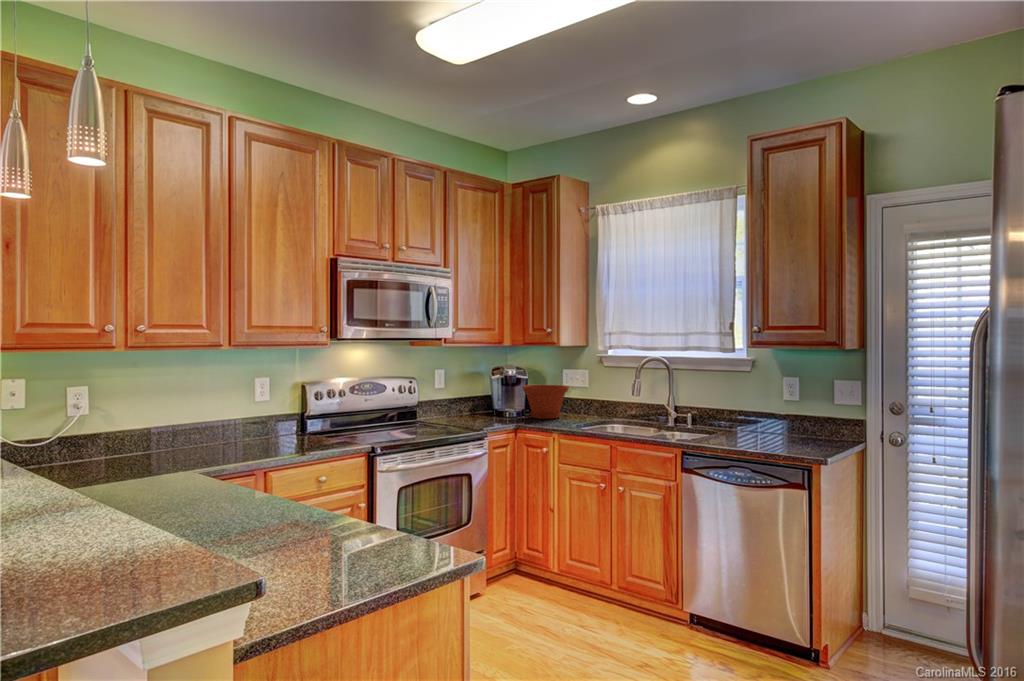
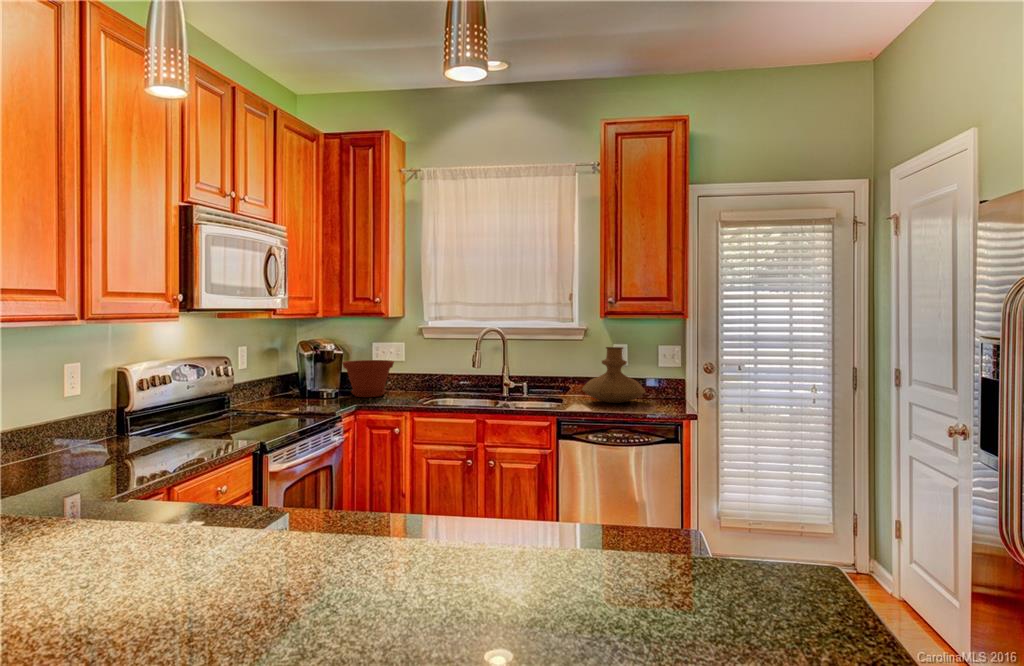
vase: none [726,380,799,441] -> present [582,347,646,403]

